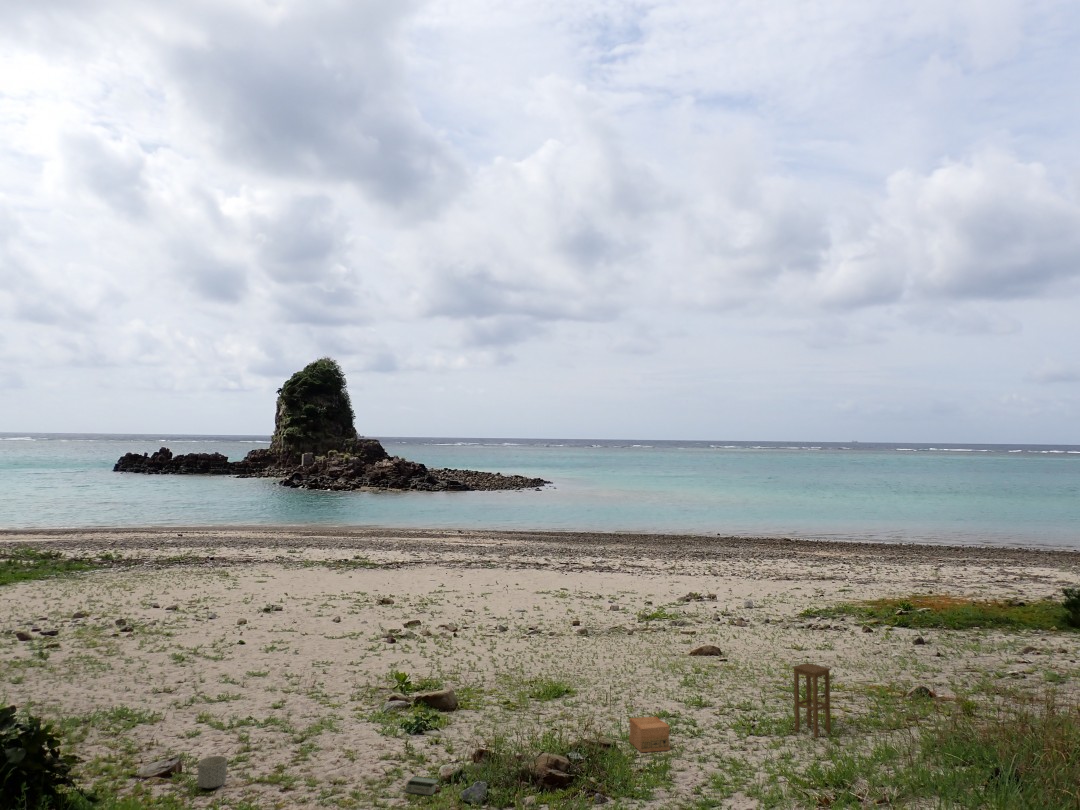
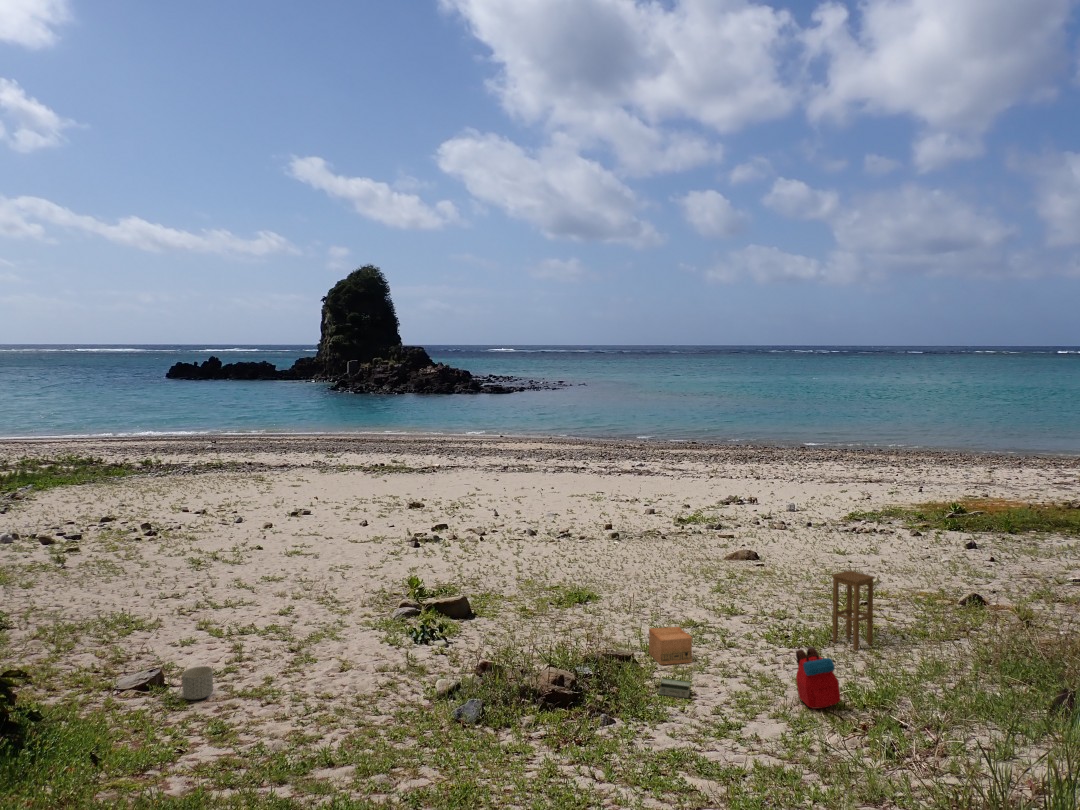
backpack: none [764,733,805,789] -> present [796,648,841,709]
toolbox: present [406,776,439,795] -> present [659,678,691,698]

